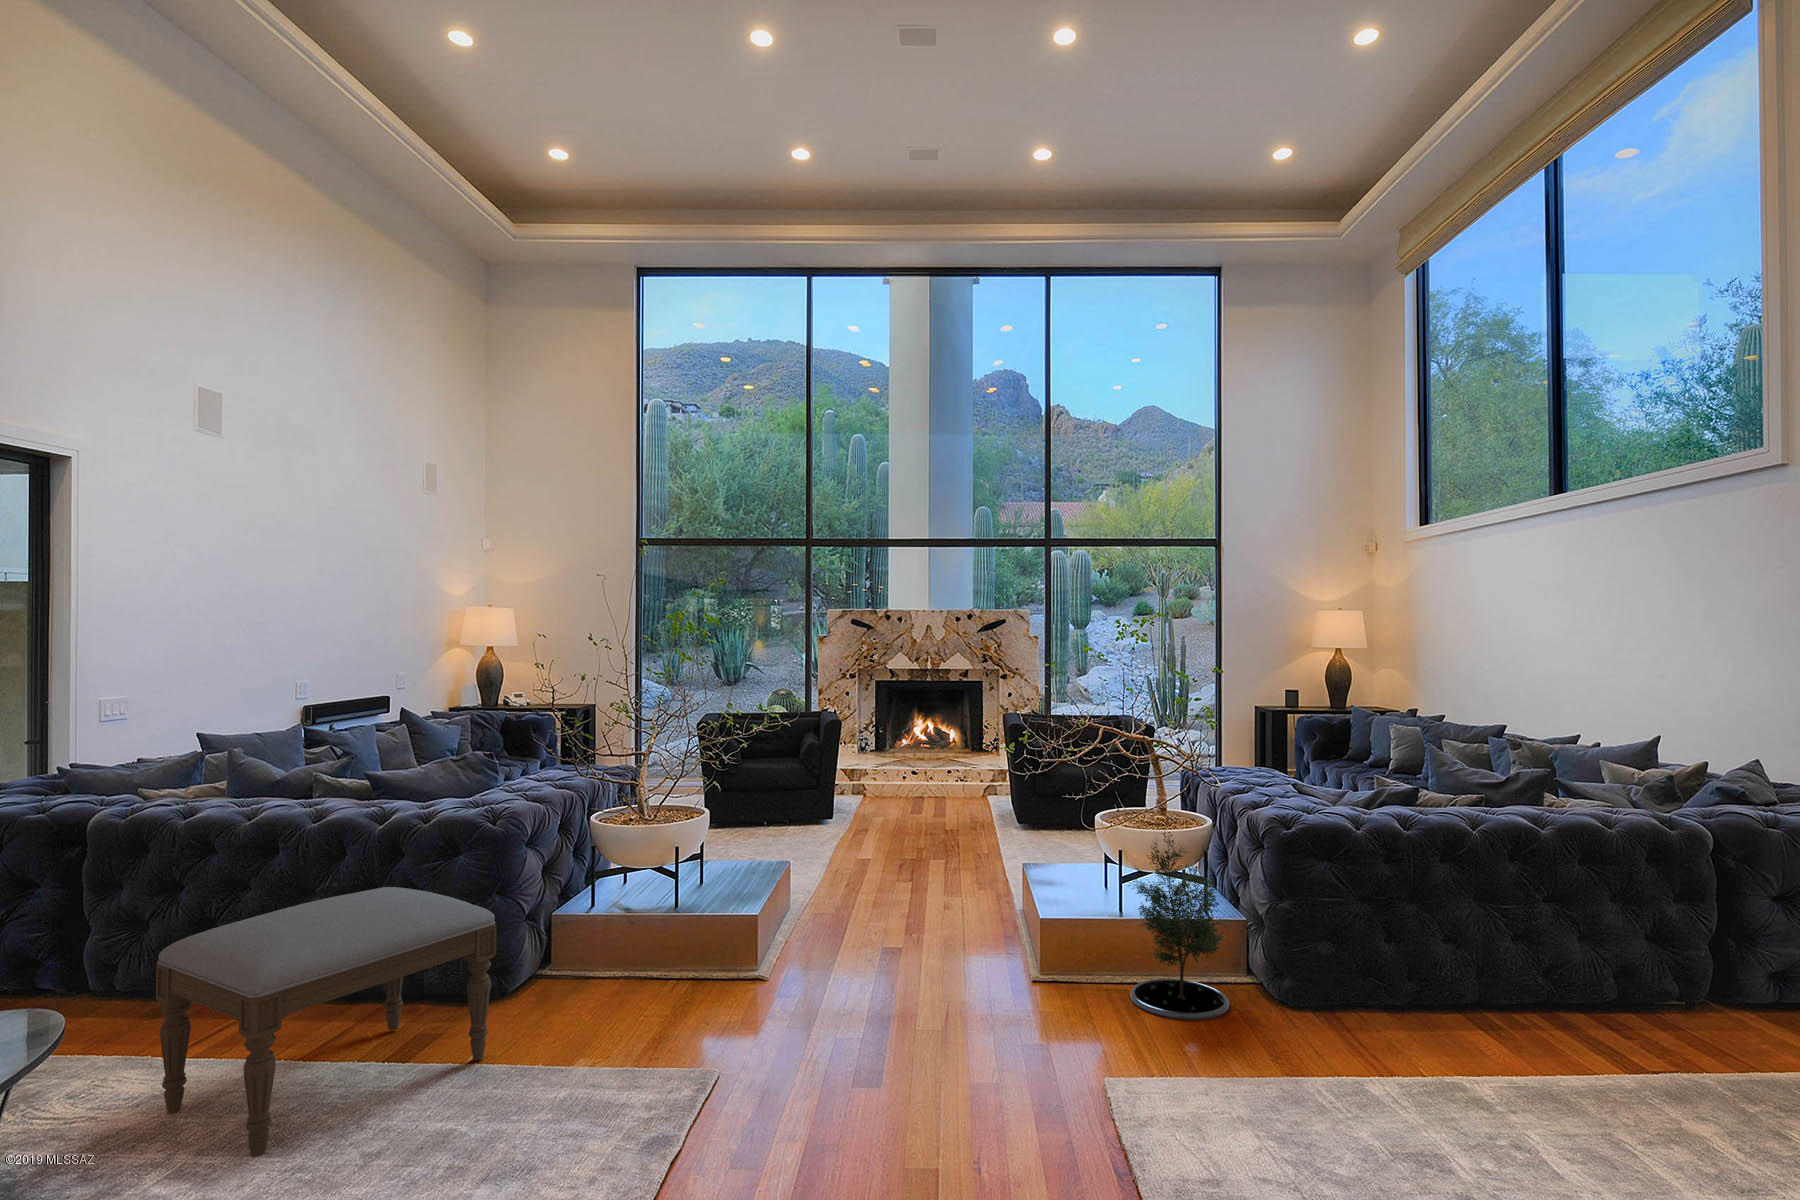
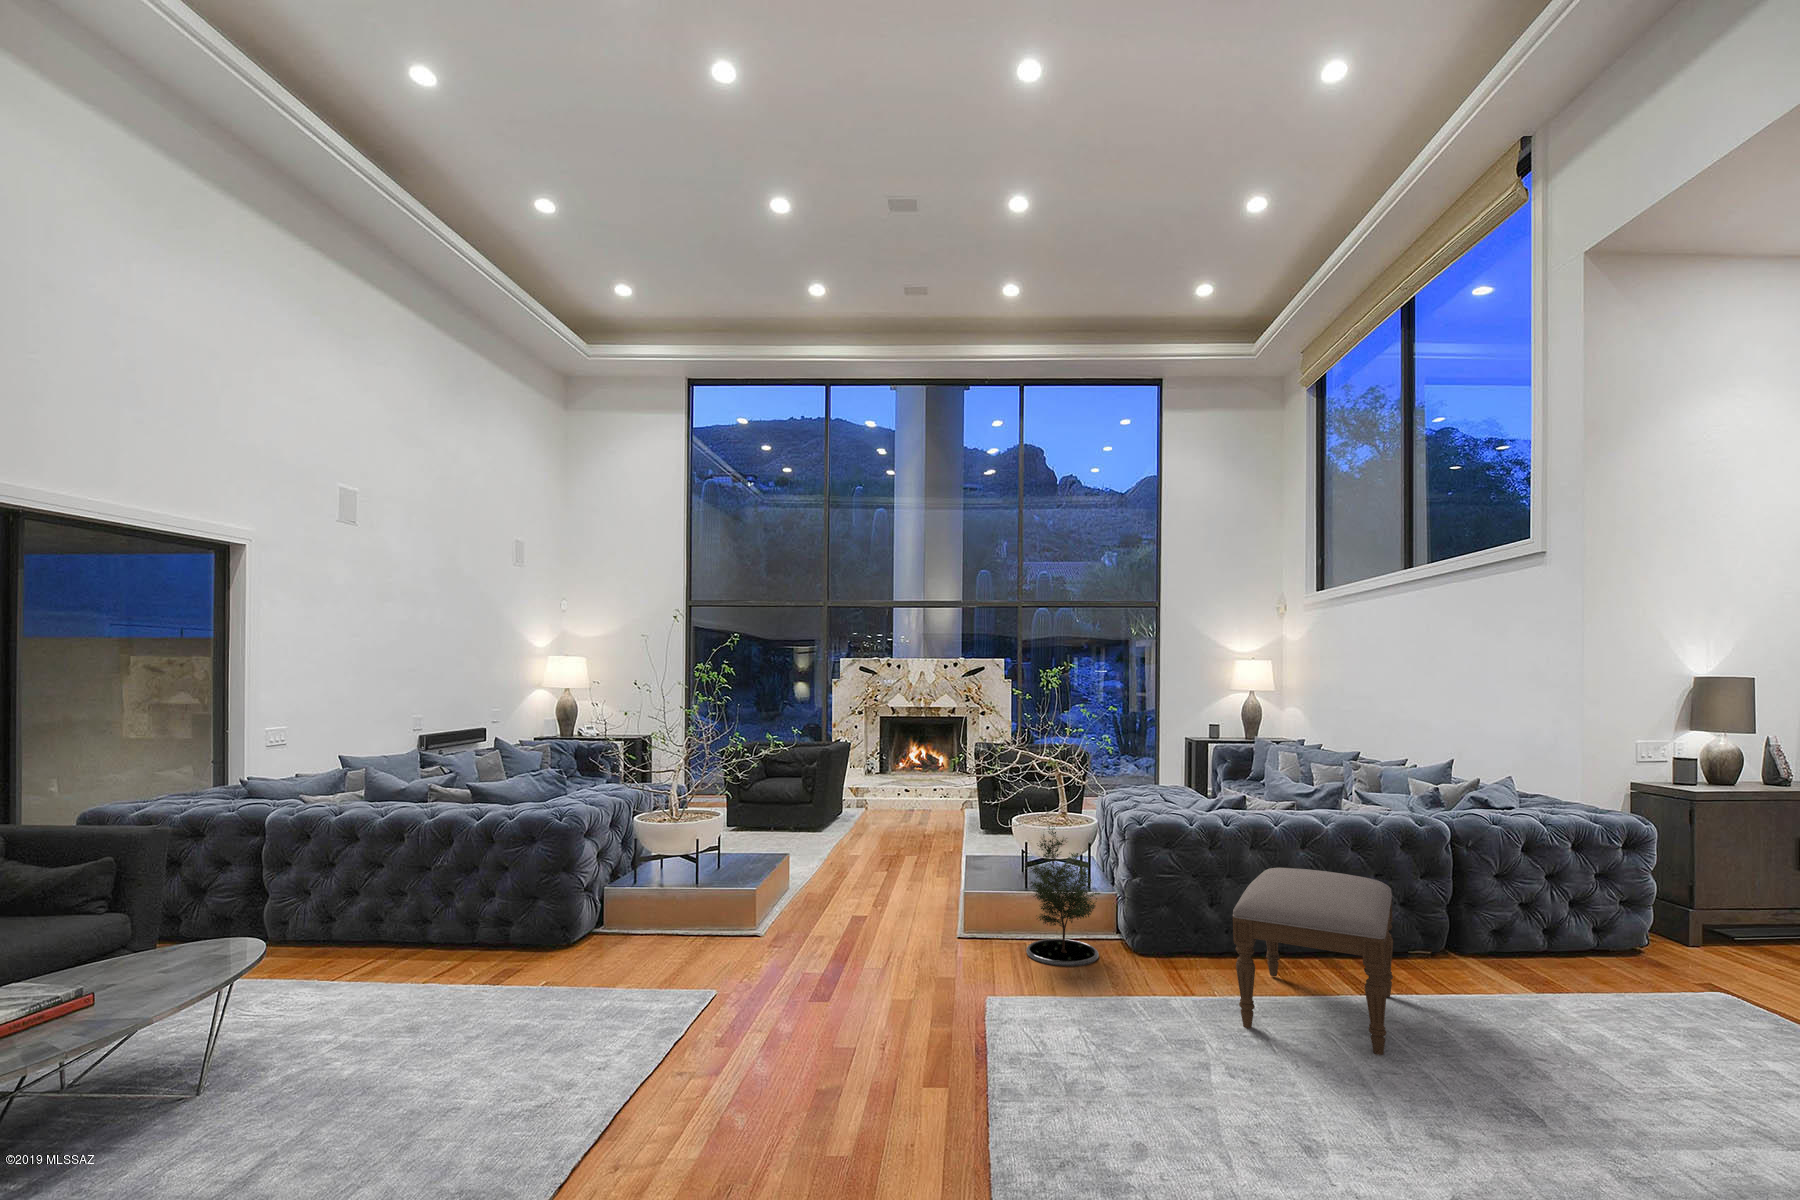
ottoman: present [156,887,497,1157] -> present [1233,868,1393,1055]

